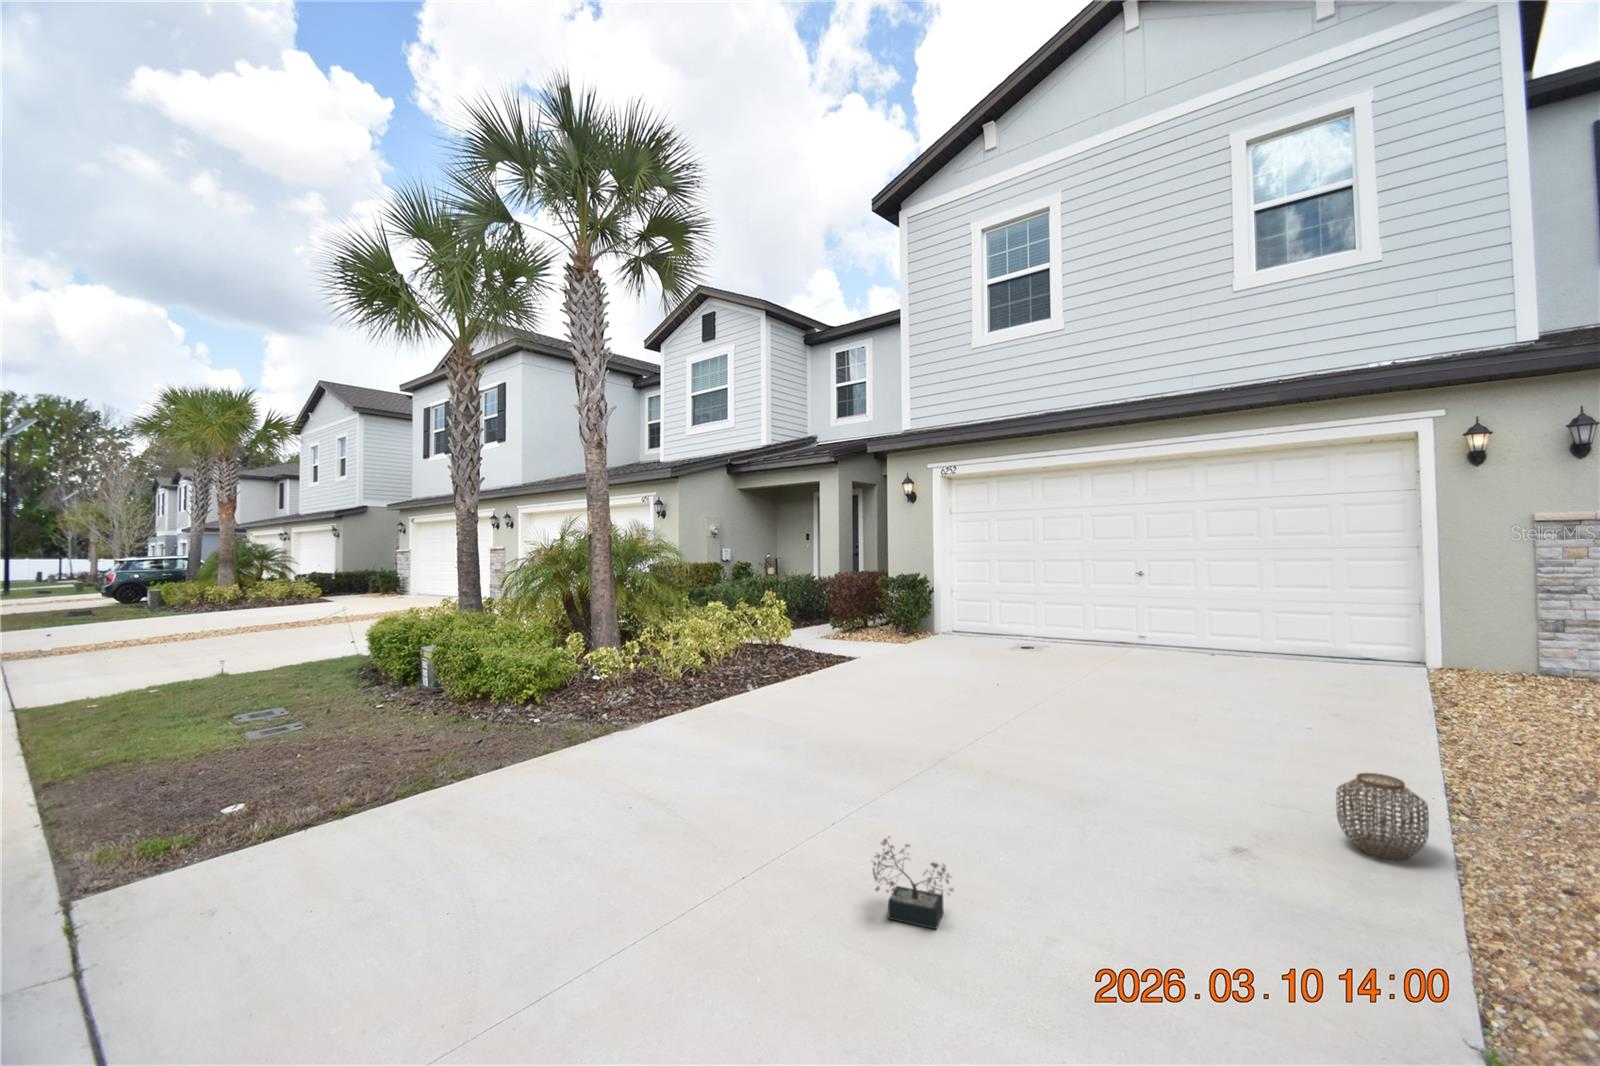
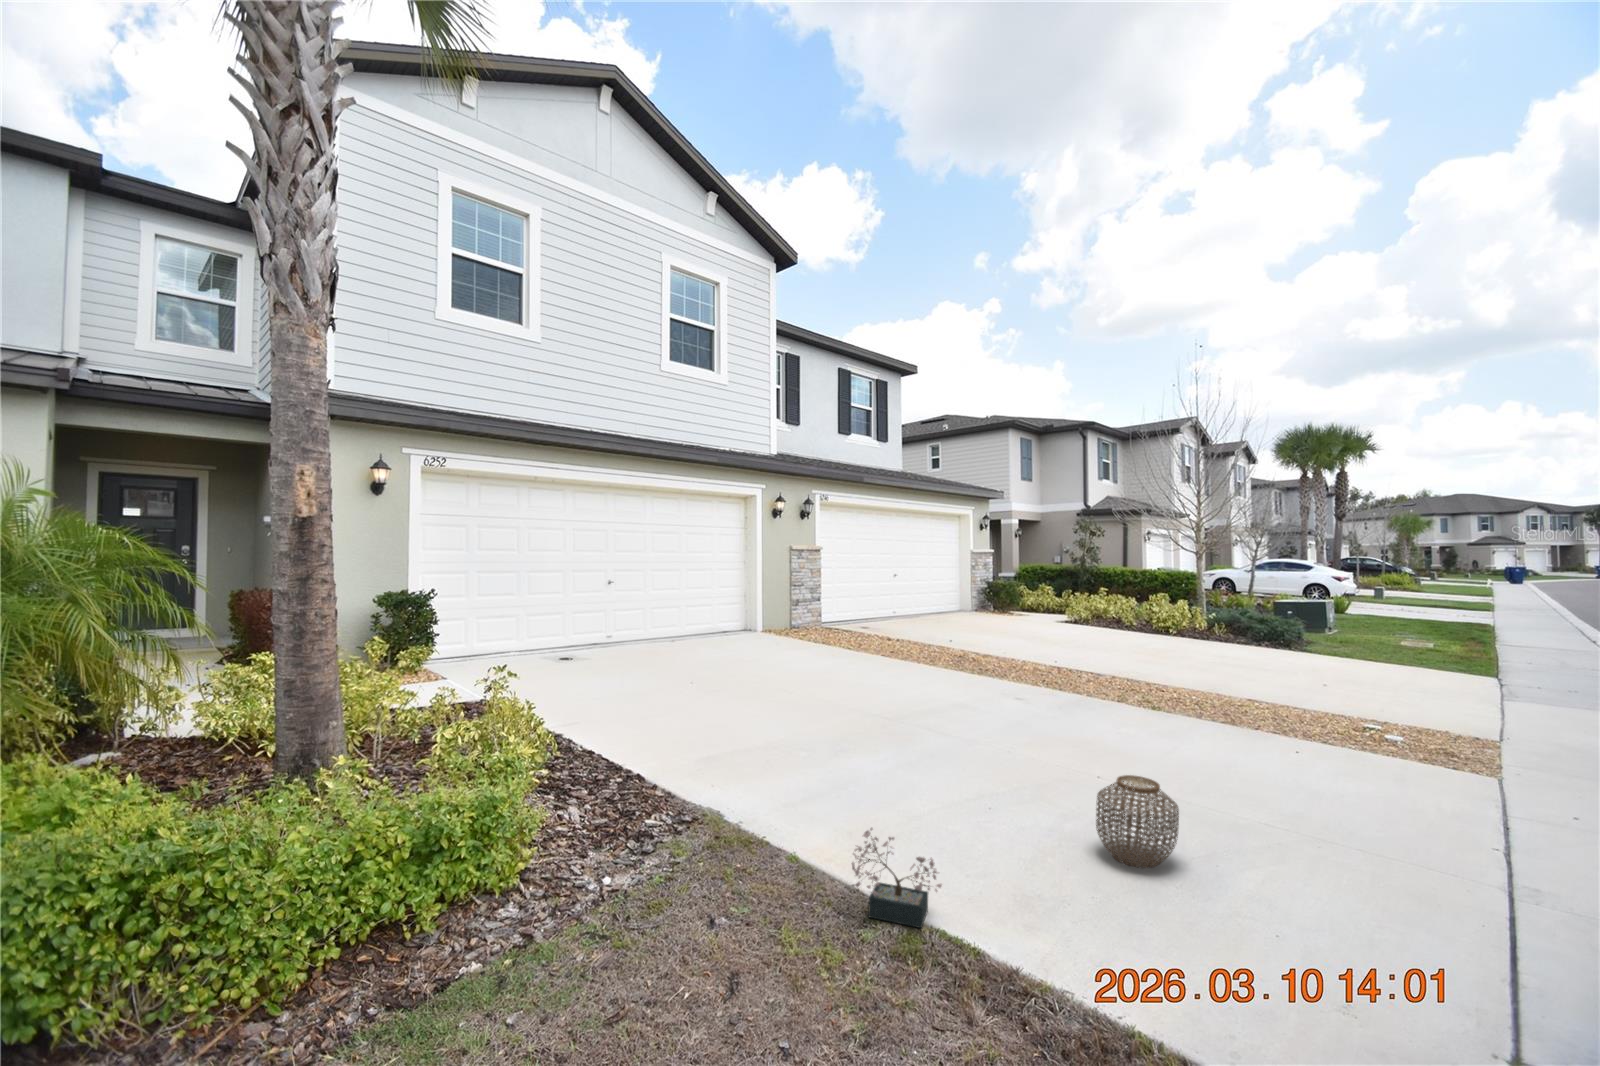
woven basket: present [1336,773,1429,860] -> present [1096,775,1179,868]

